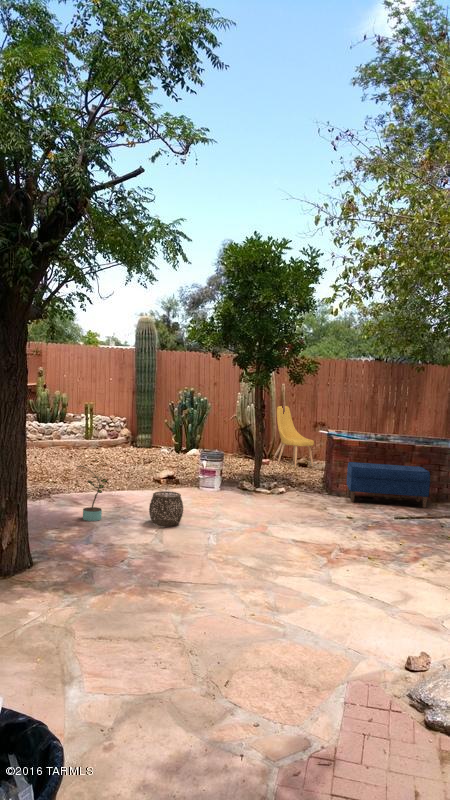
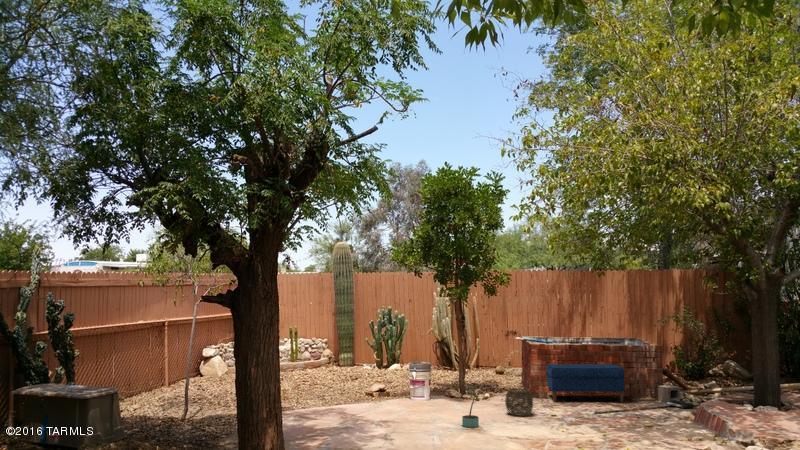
chair: present [277,406,314,468] -> none [470,317,510,376]
potted plant: present [77,459,108,521] -> present [454,371,485,427]
woven basket: present [149,491,183,526] -> present [505,388,533,416]

